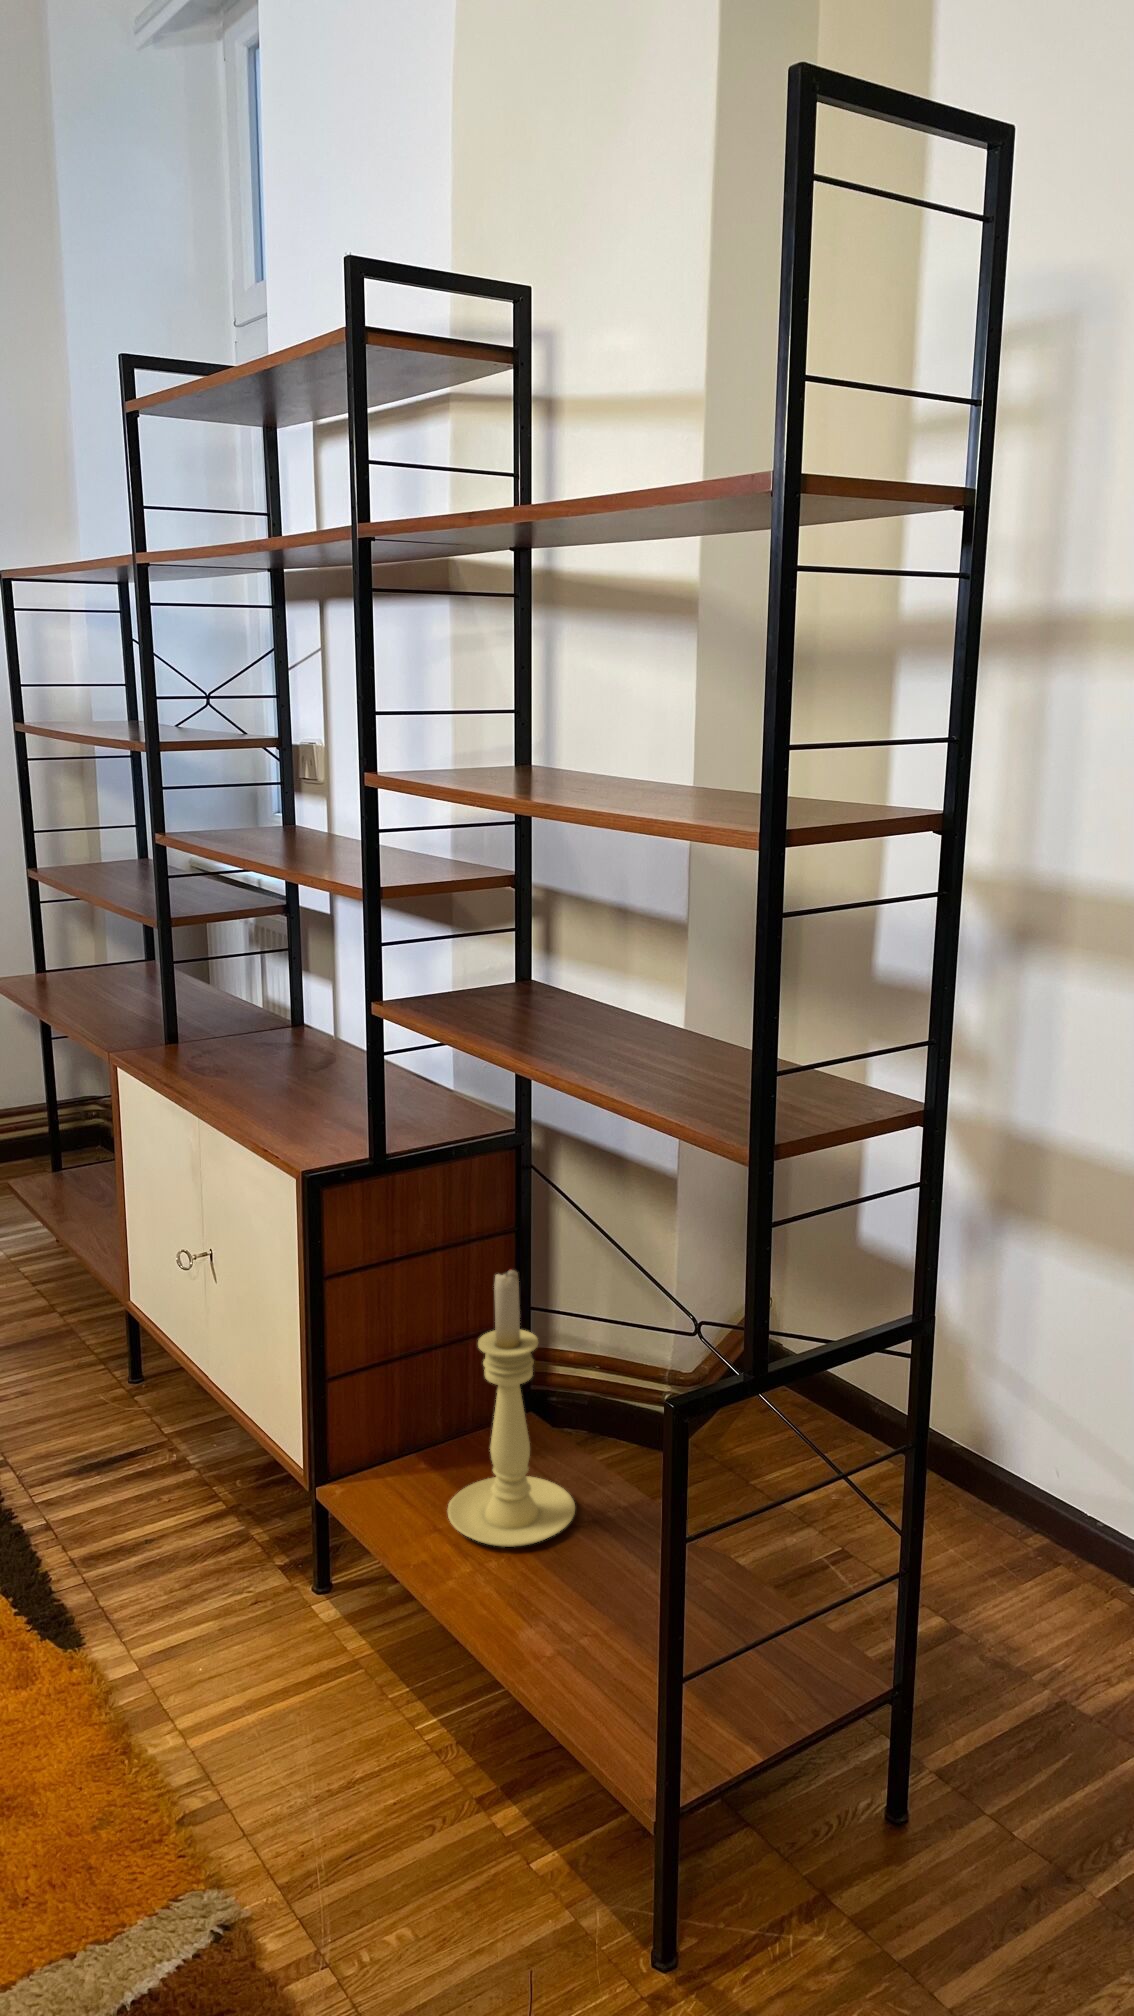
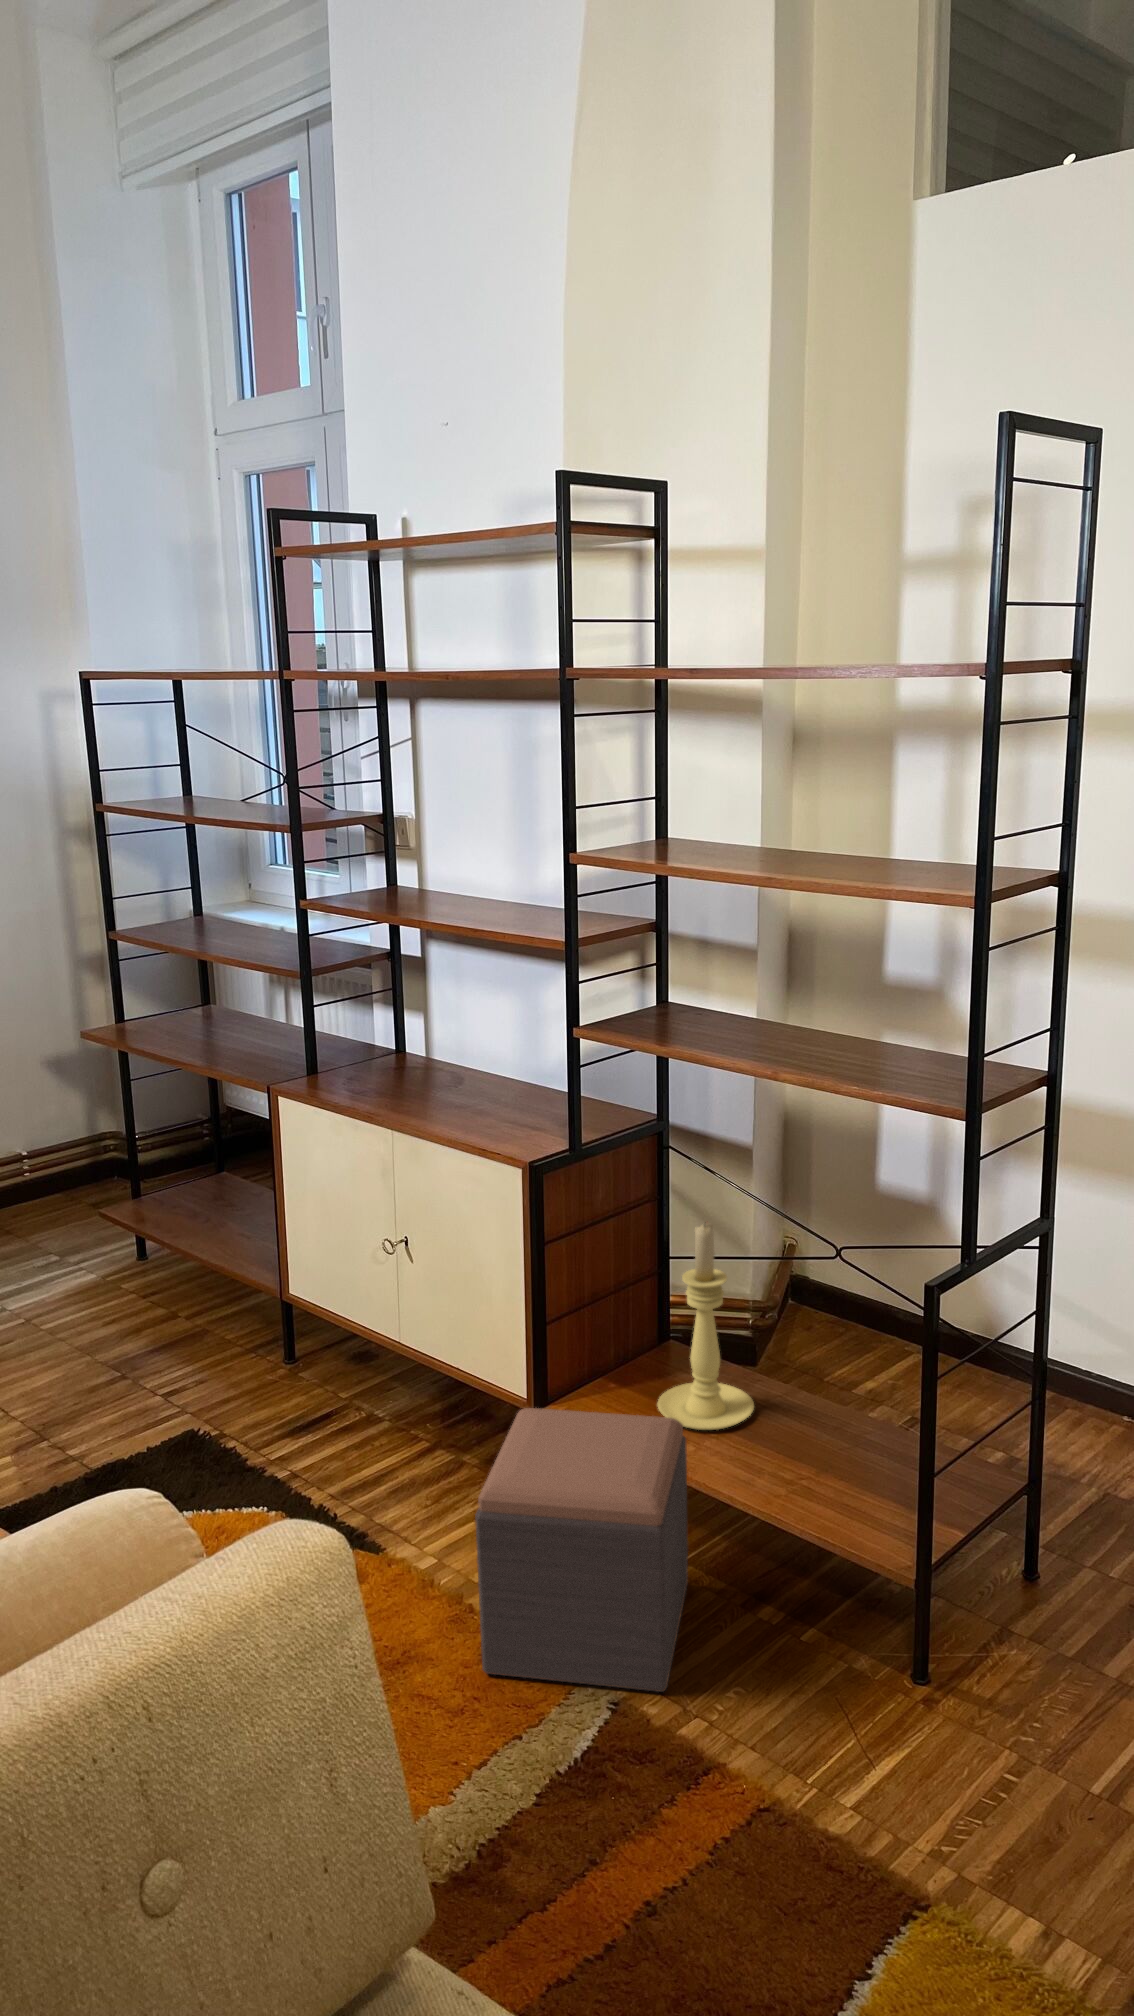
footstool: none [75,1493,424,1918] -> present [475,1408,688,1692]

